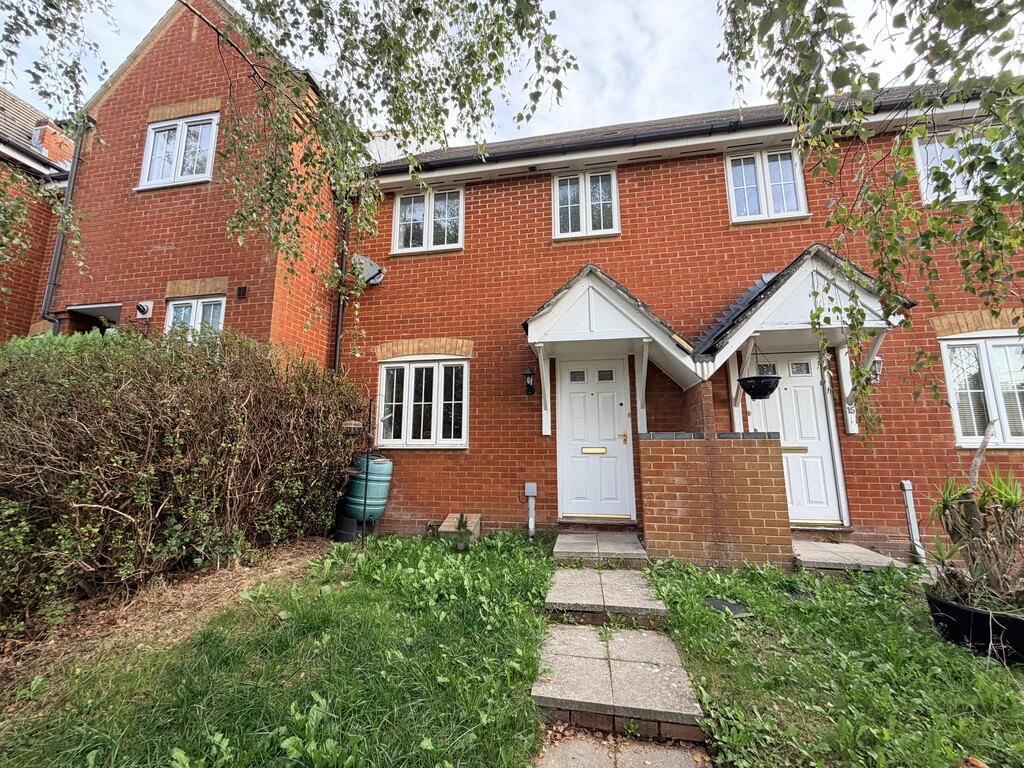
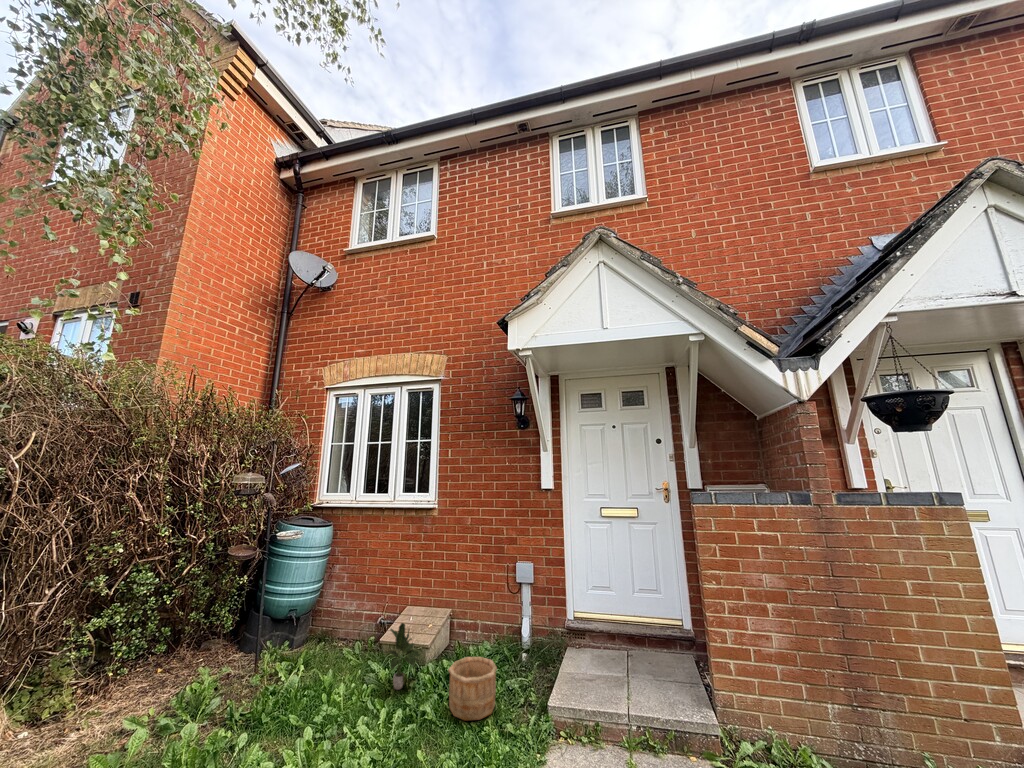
wooden bucket: none [496,529,524,559] -> present [448,657,497,721]

